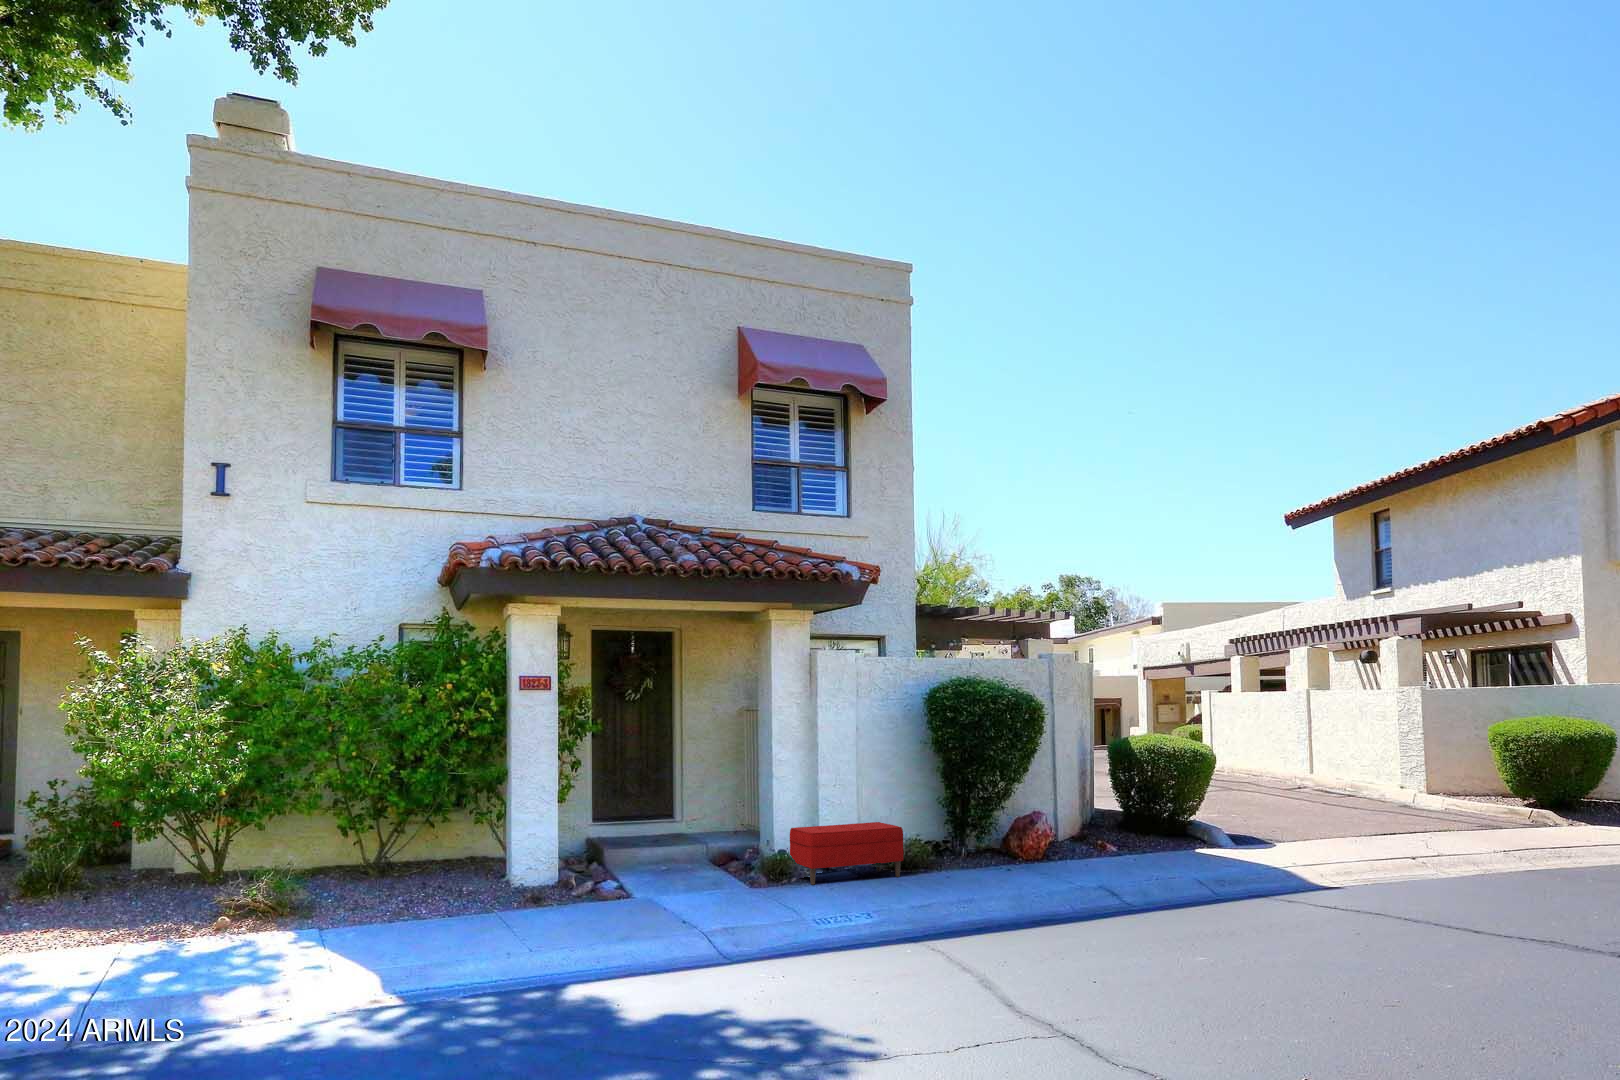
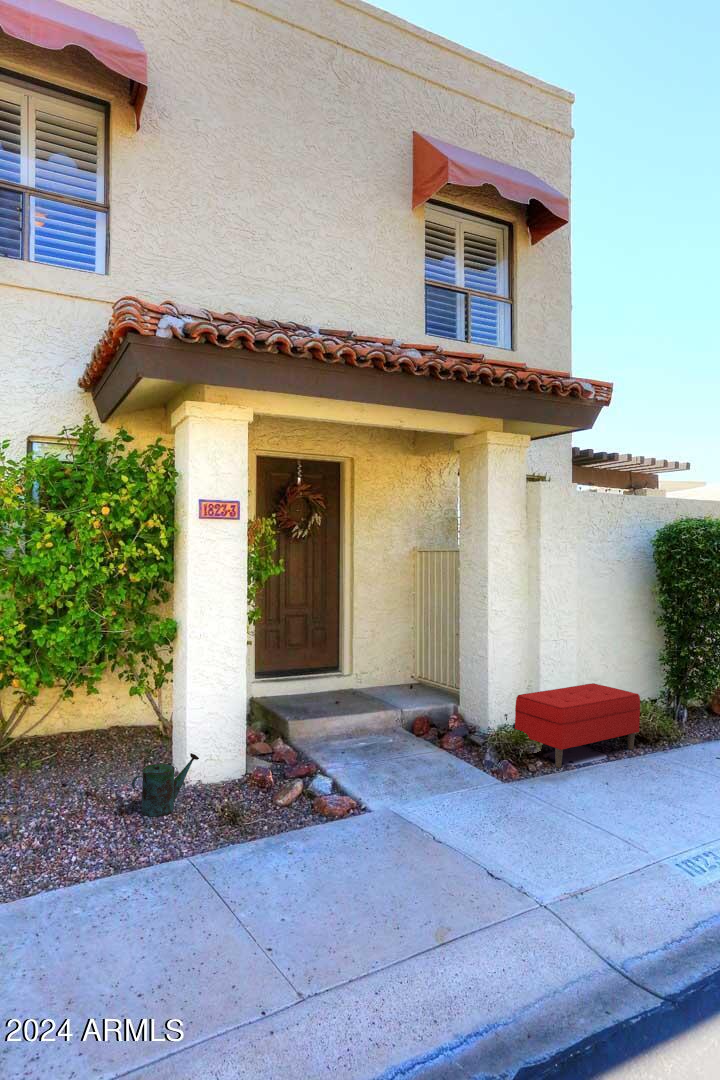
watering can: none [463,860,513,901] -> present [132,753,199,816]

